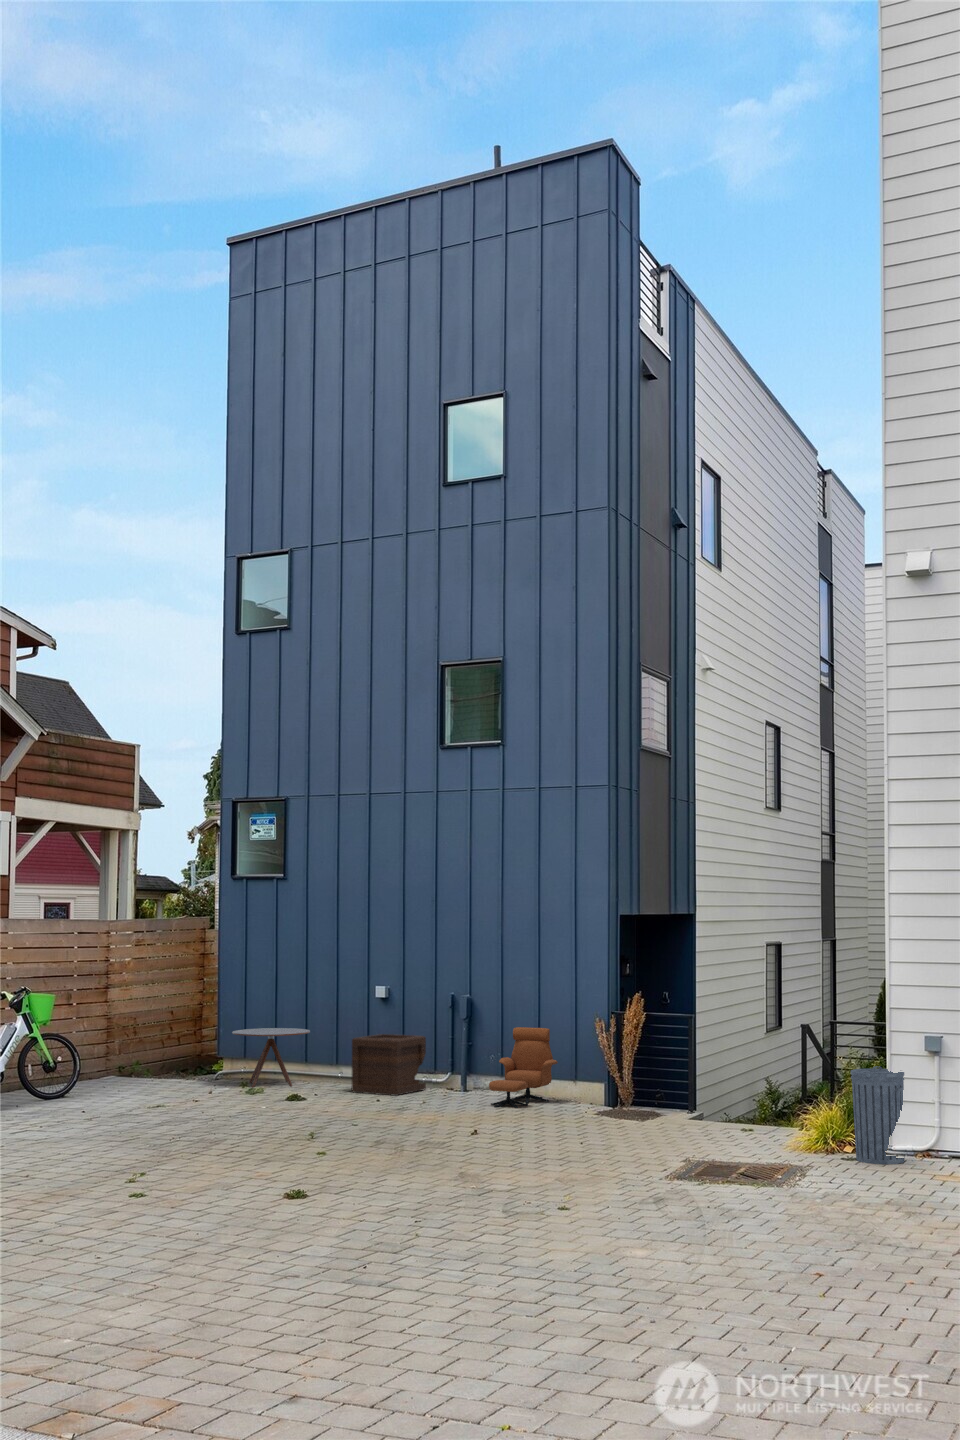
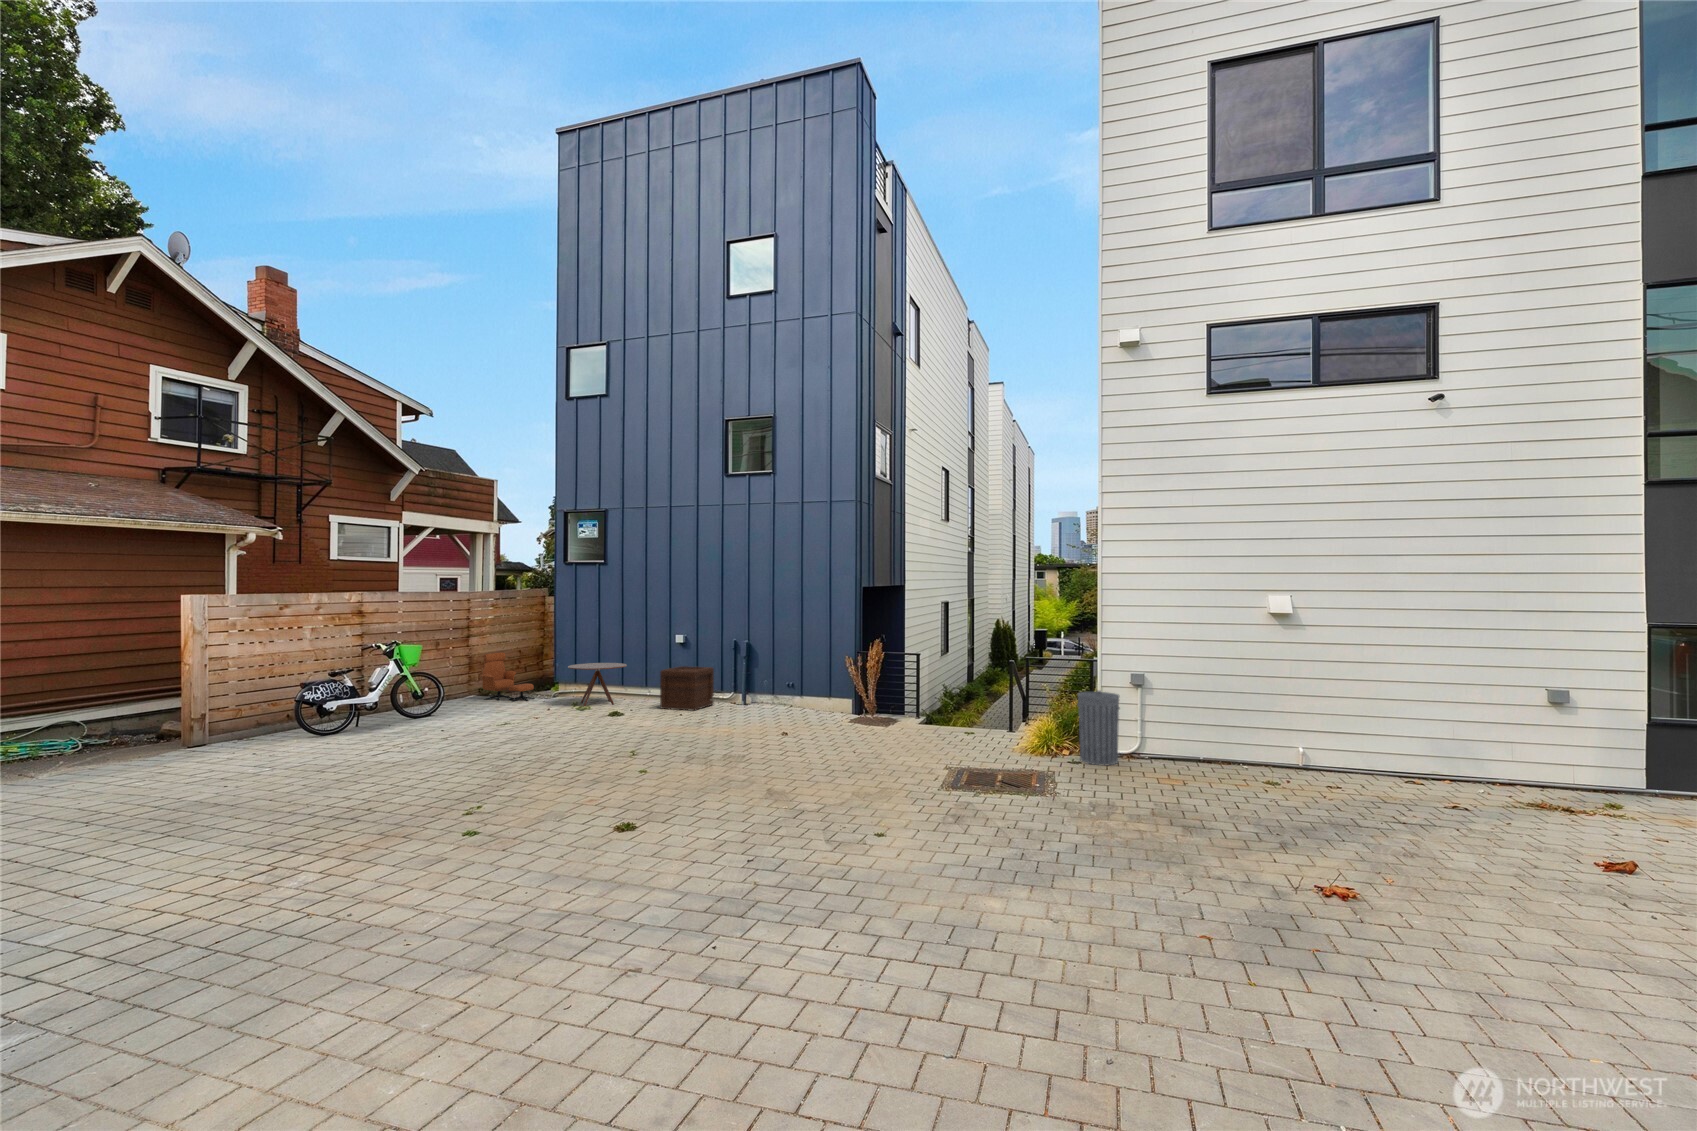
lounge chair: present [489,1027,558,1108] -> present [480,653,535,702]

